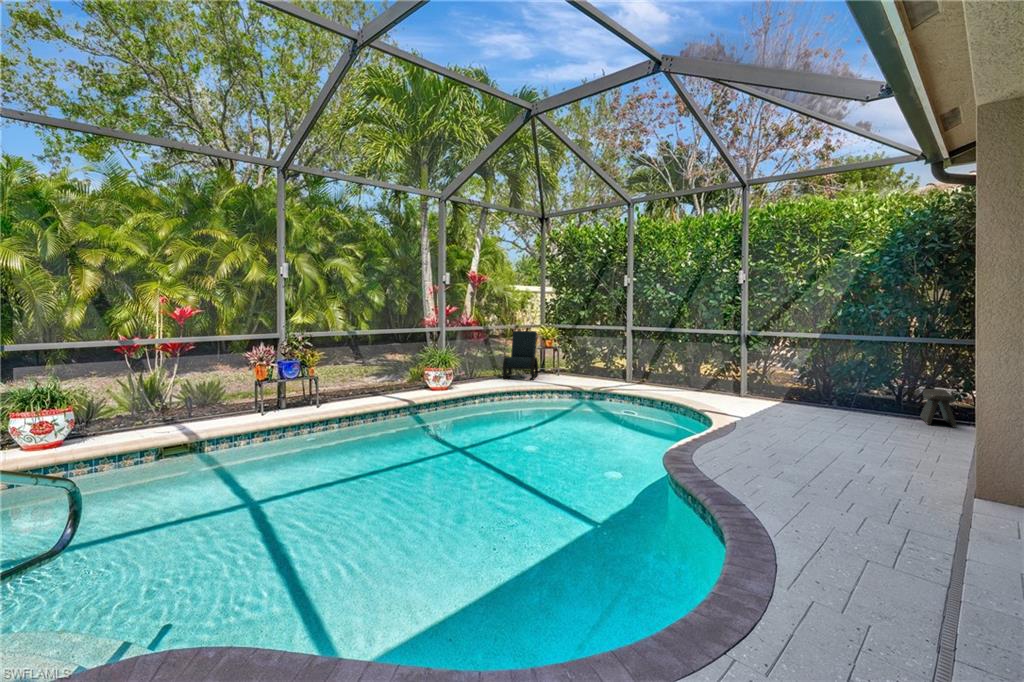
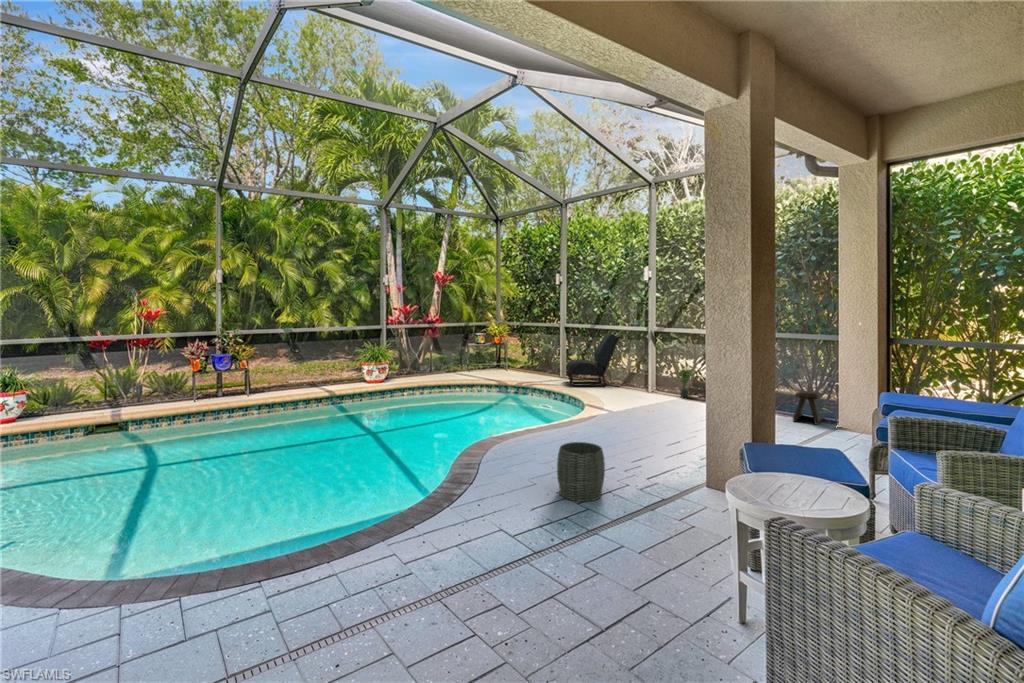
lounge chair: present [502,331,538,380] -> present [567,333,619,387]
potted plant: none [766,365,793,401] -> present [678,366,693,397]
woven basket: none [839,456,904,524] -> present [557,442,605,502]

